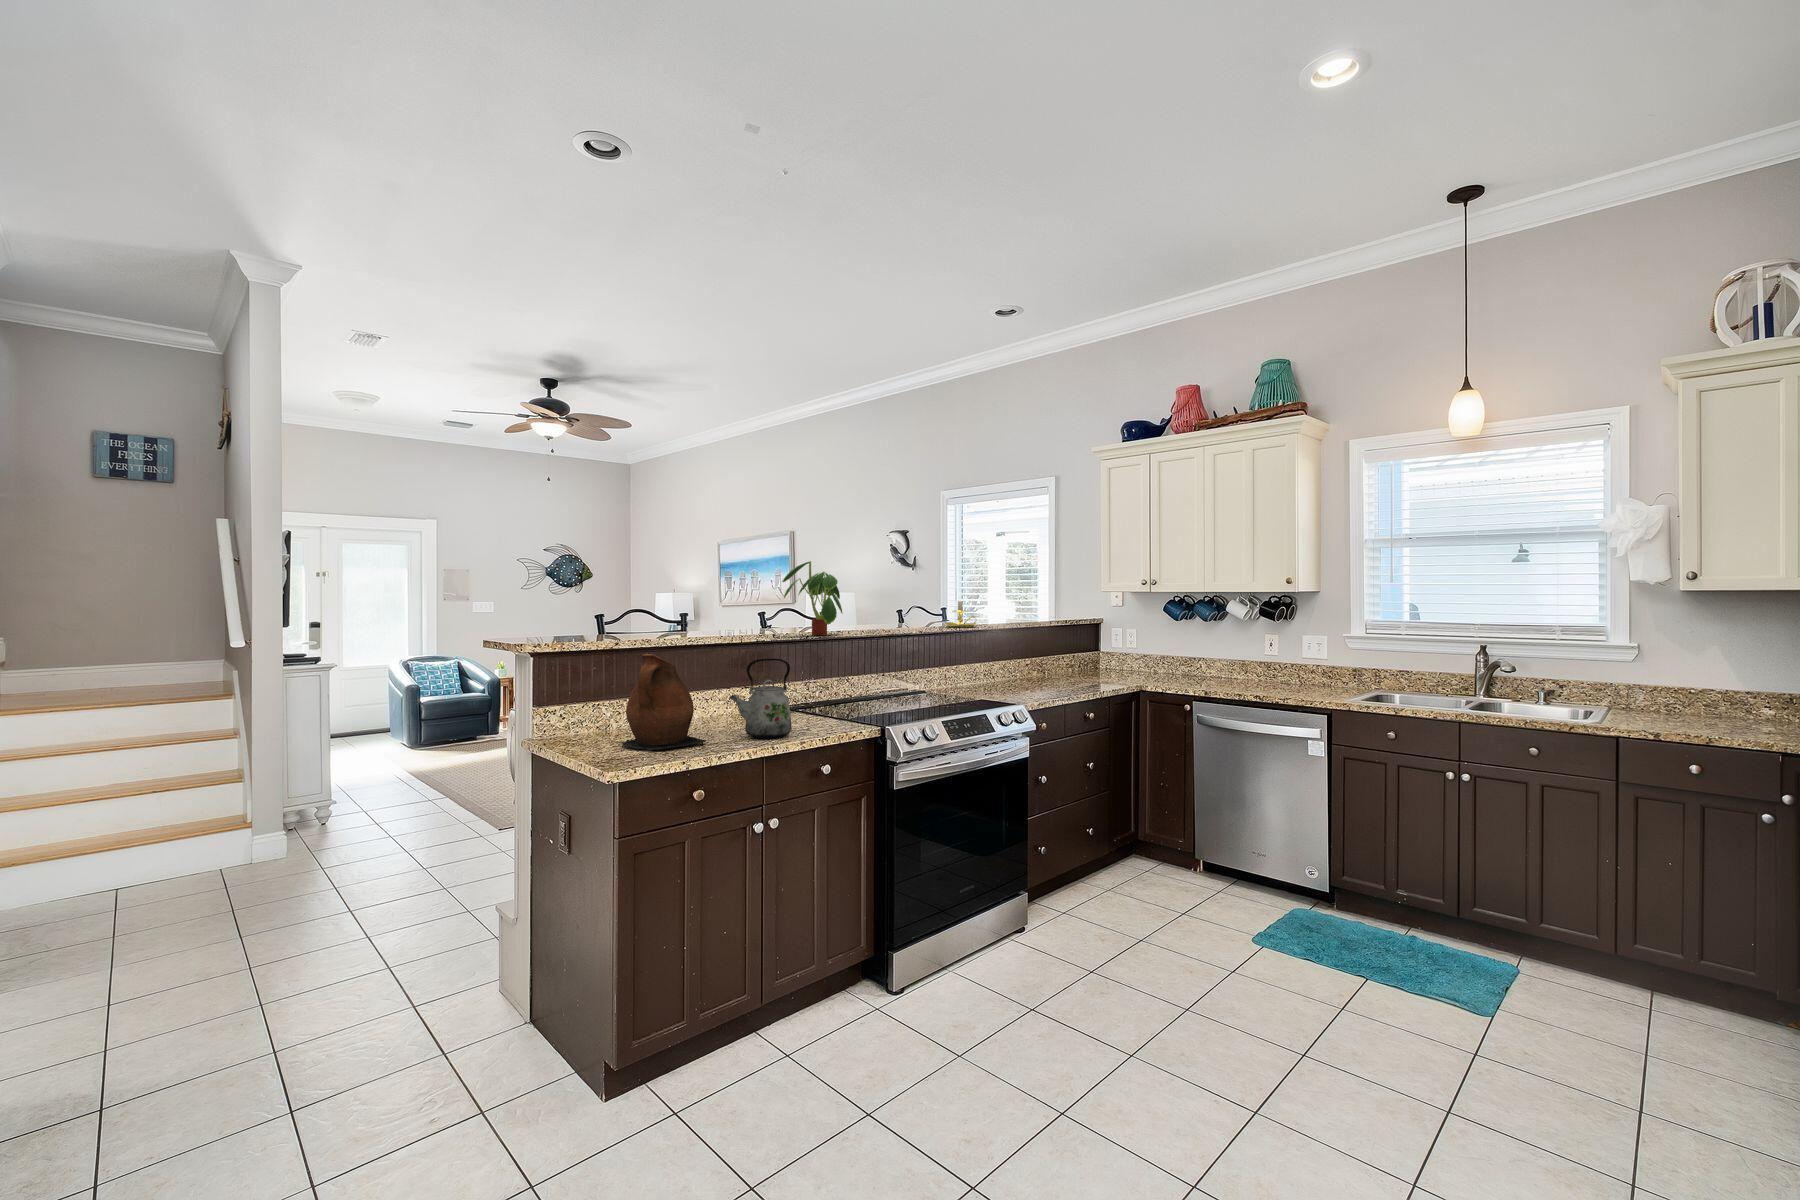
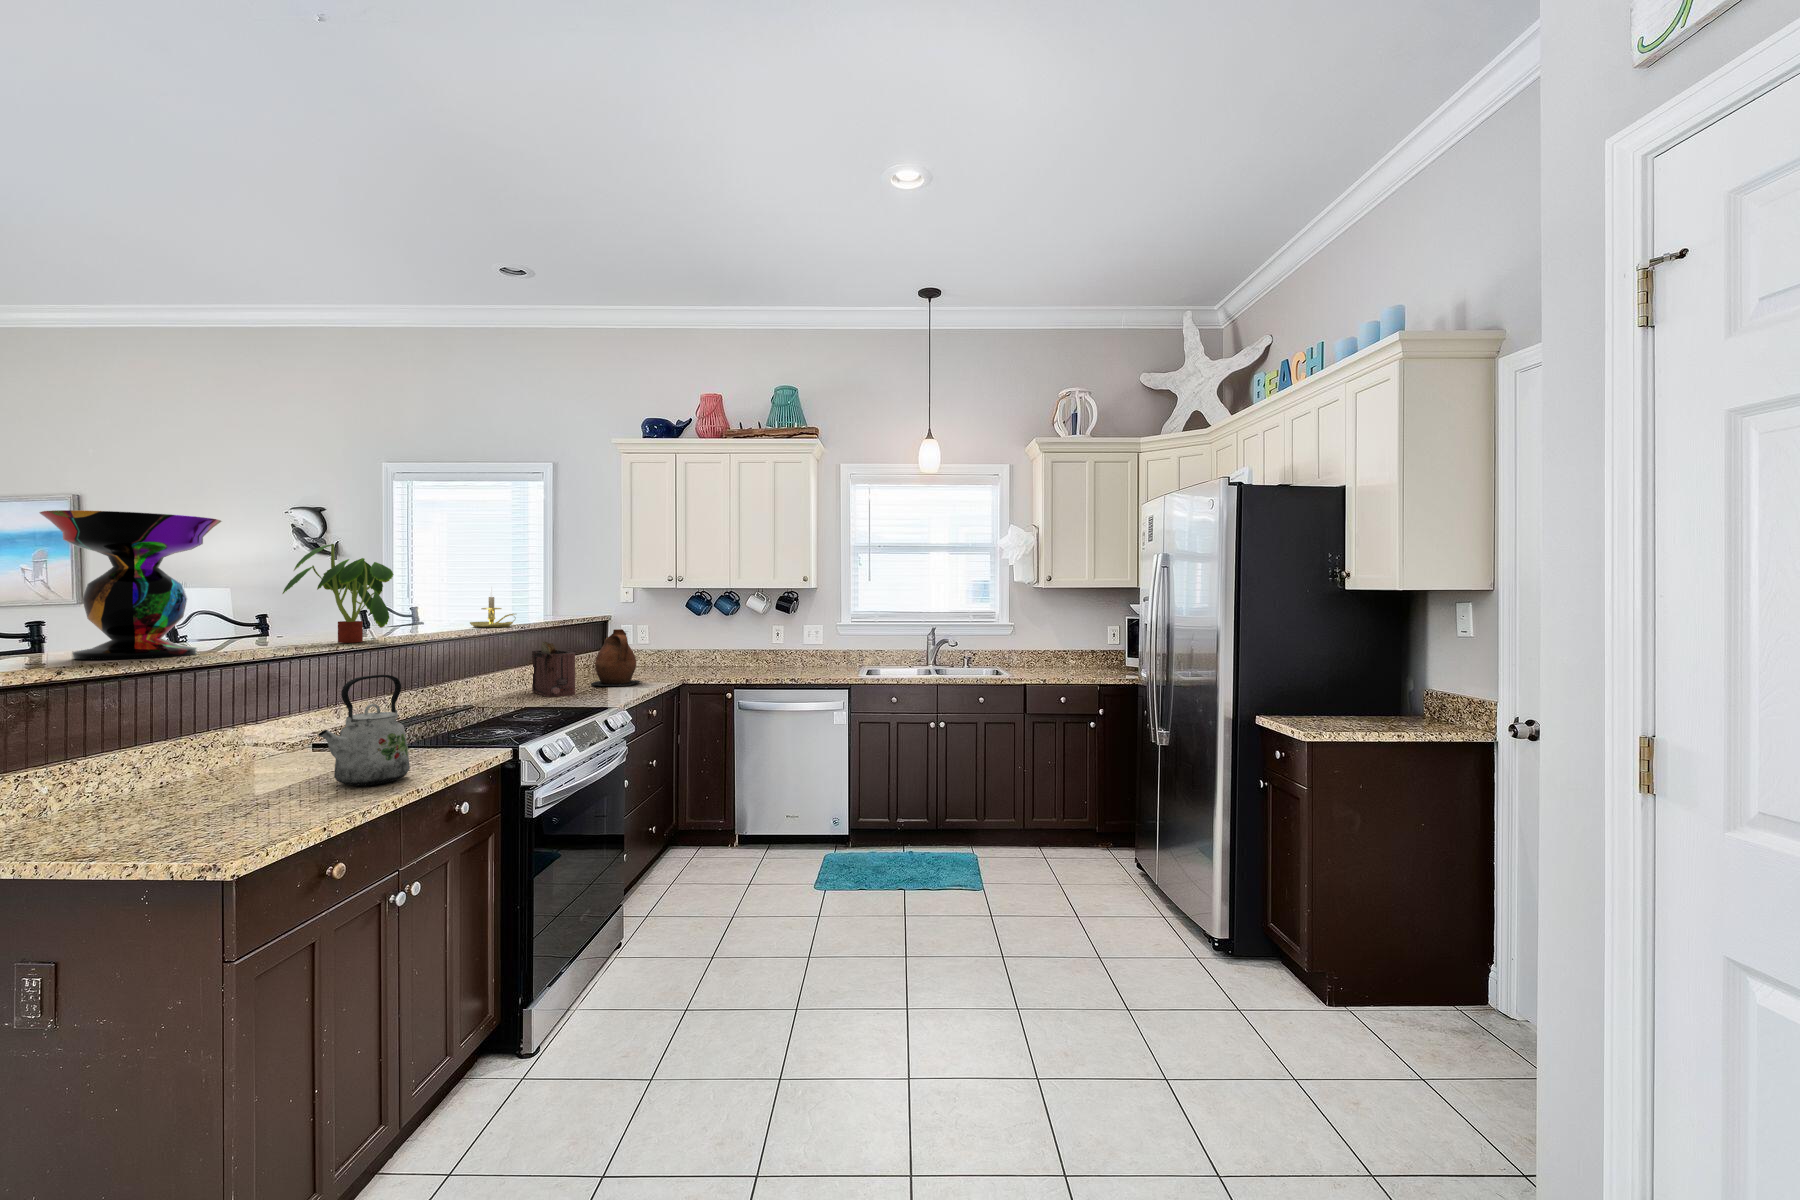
decorative bowl: none [649,547,736,640] -> present [39,510,222,660]
toaster: none [1002,642,1029,692] -> present [532,642,575,697]
ceramic pitcher: present [620,654,706,750] -> present [591,629,641,686]

